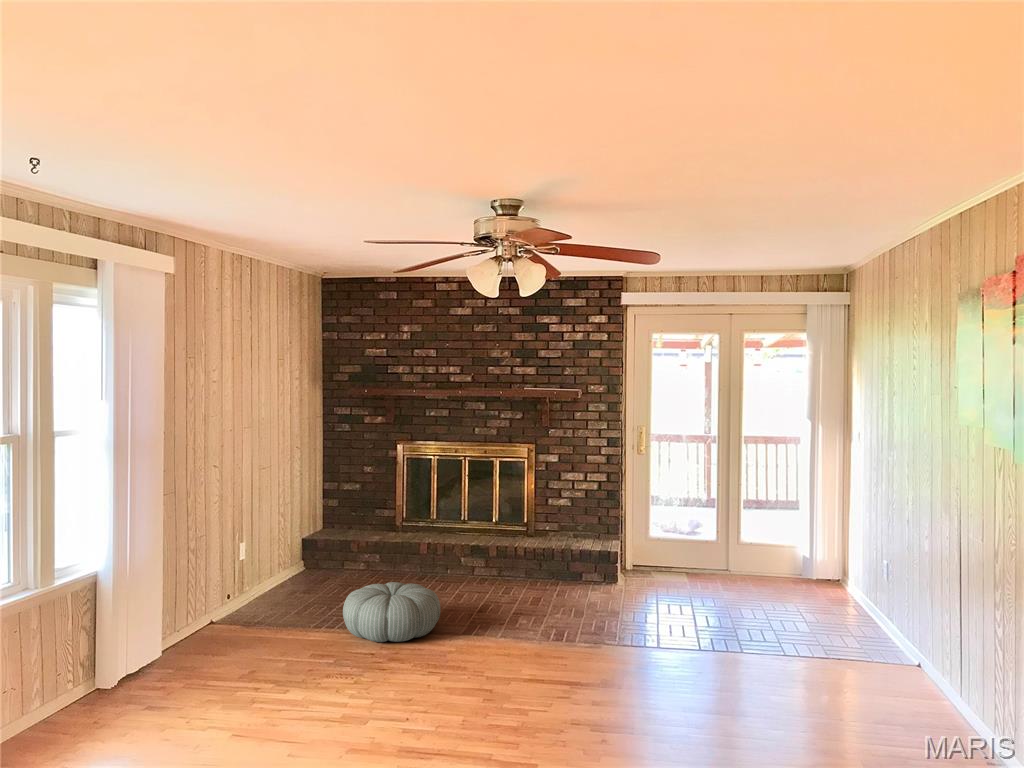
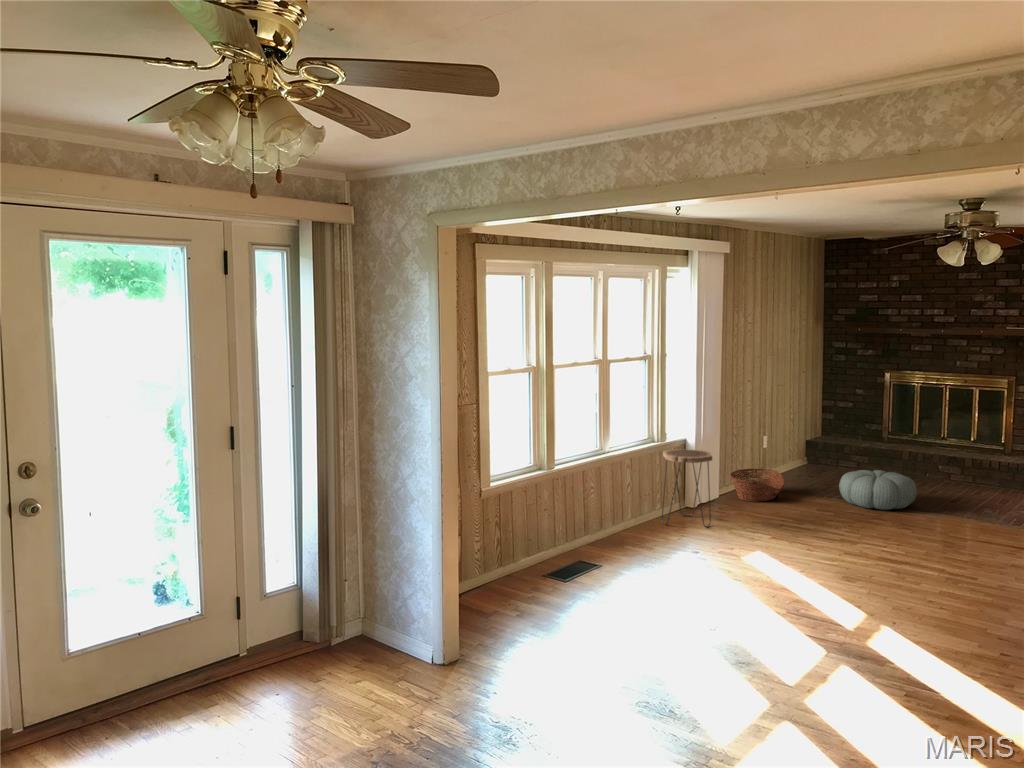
side table: none [38,595,134,744] -> present [662,449,712,527]
basket: none [181,596,267,656] -> present [730,468,785,502]

